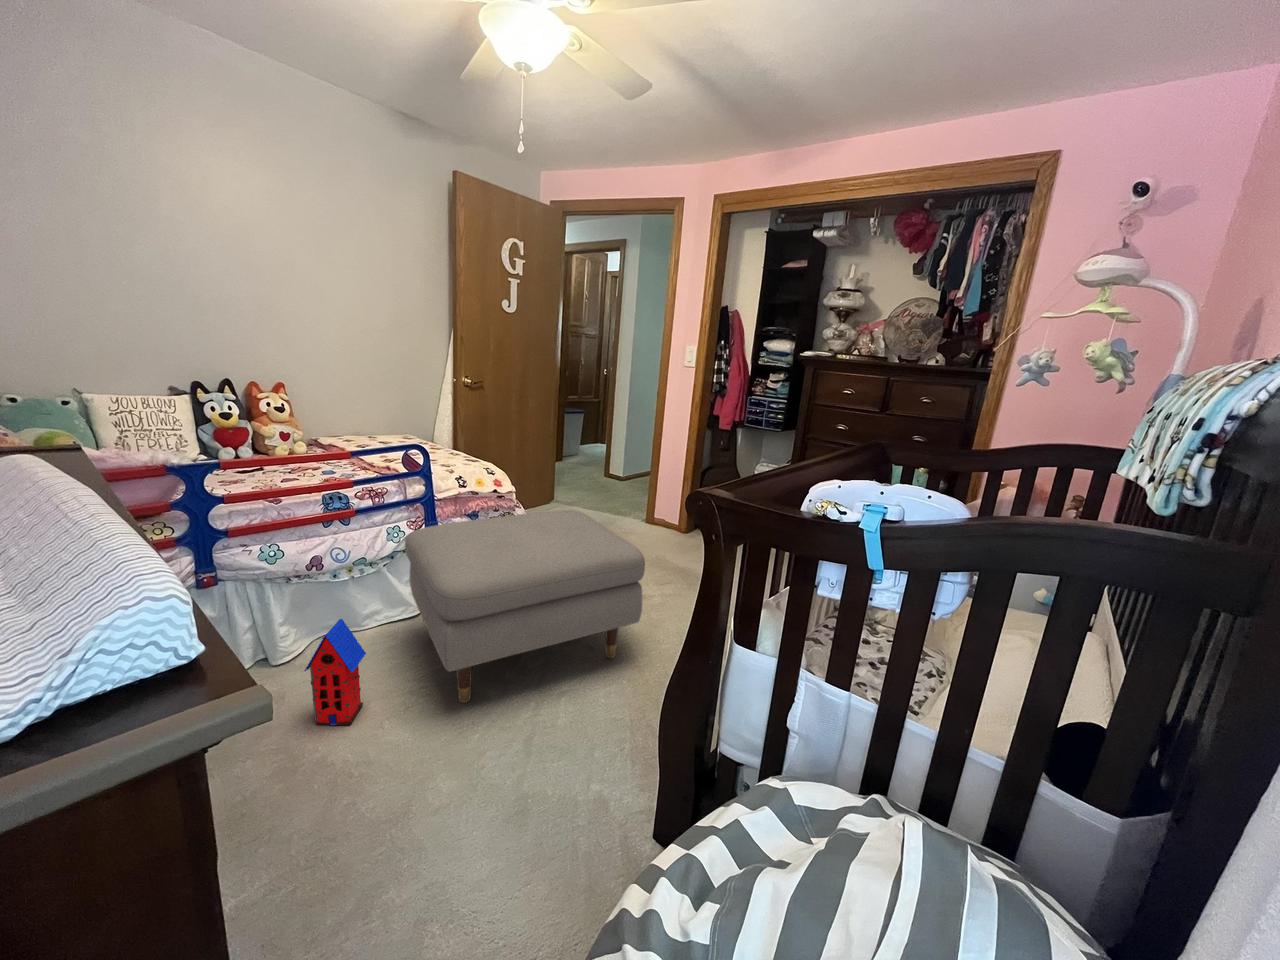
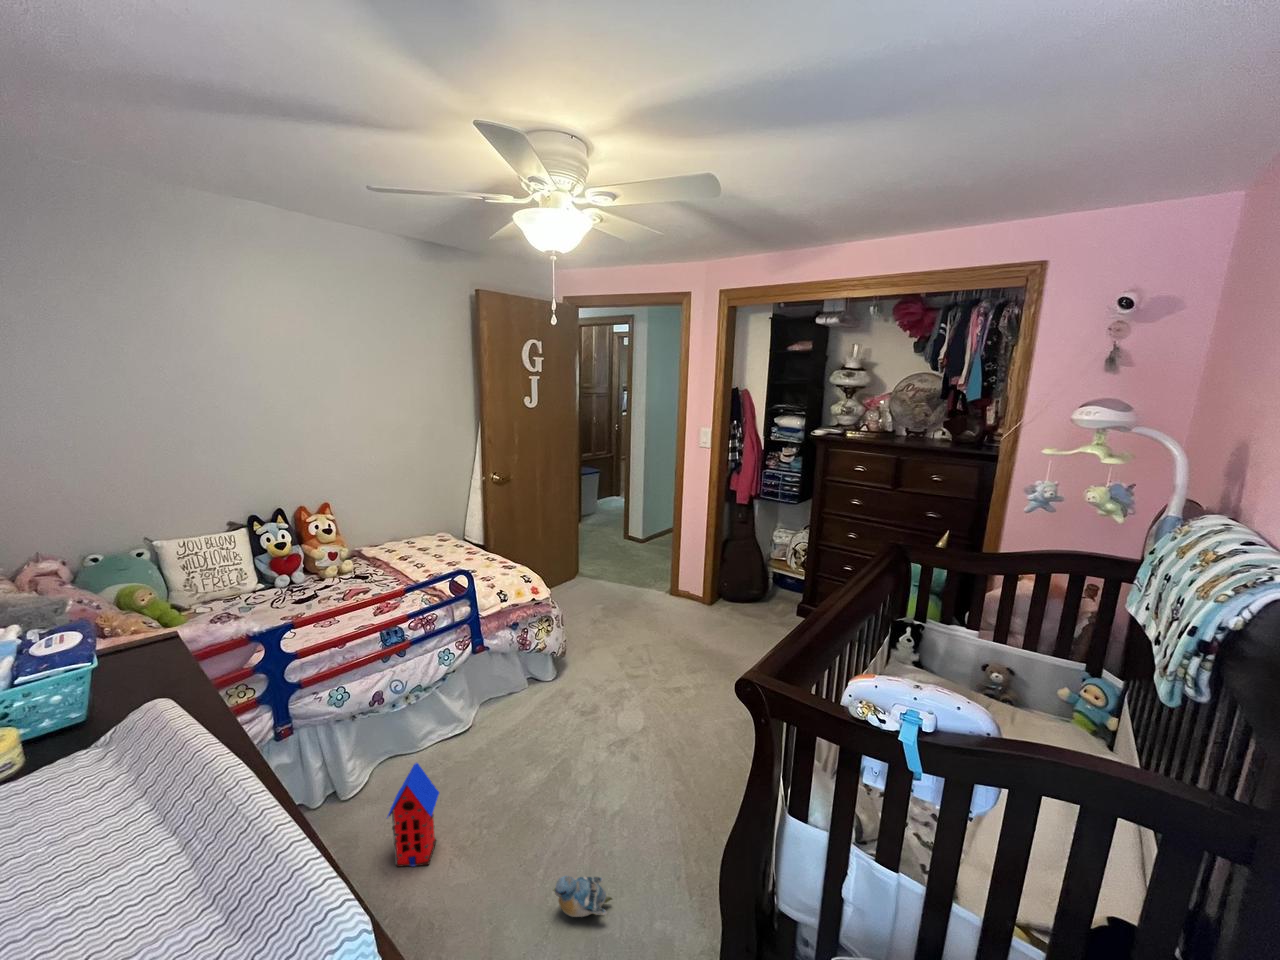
ottoman: present [405,510,645,703] -> none [461,617,691,831]
plush toy: none [473,735,538,778] -> present [554,876,612,917]

